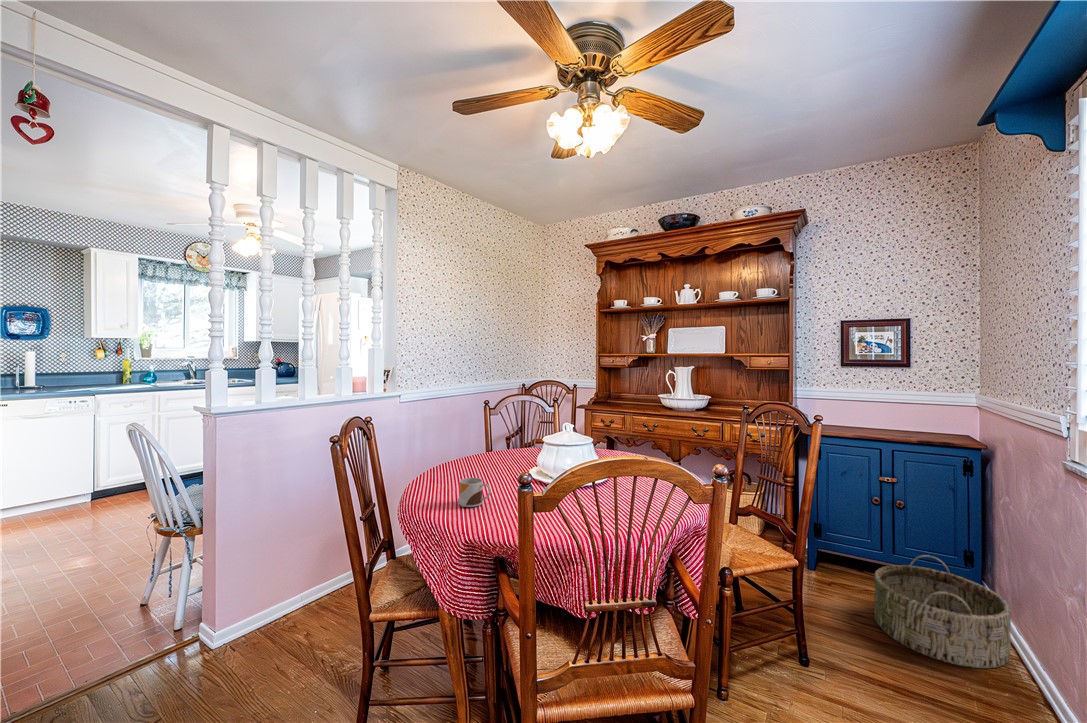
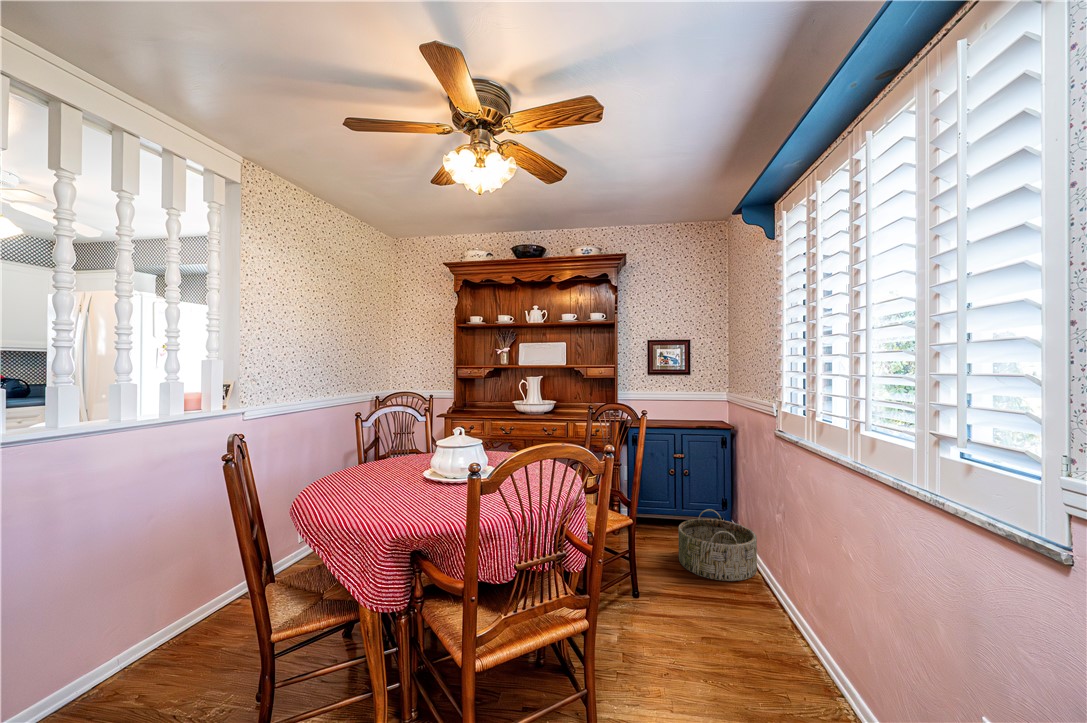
mug: present [458,478,491,507] -> none [368,480,402,508]

